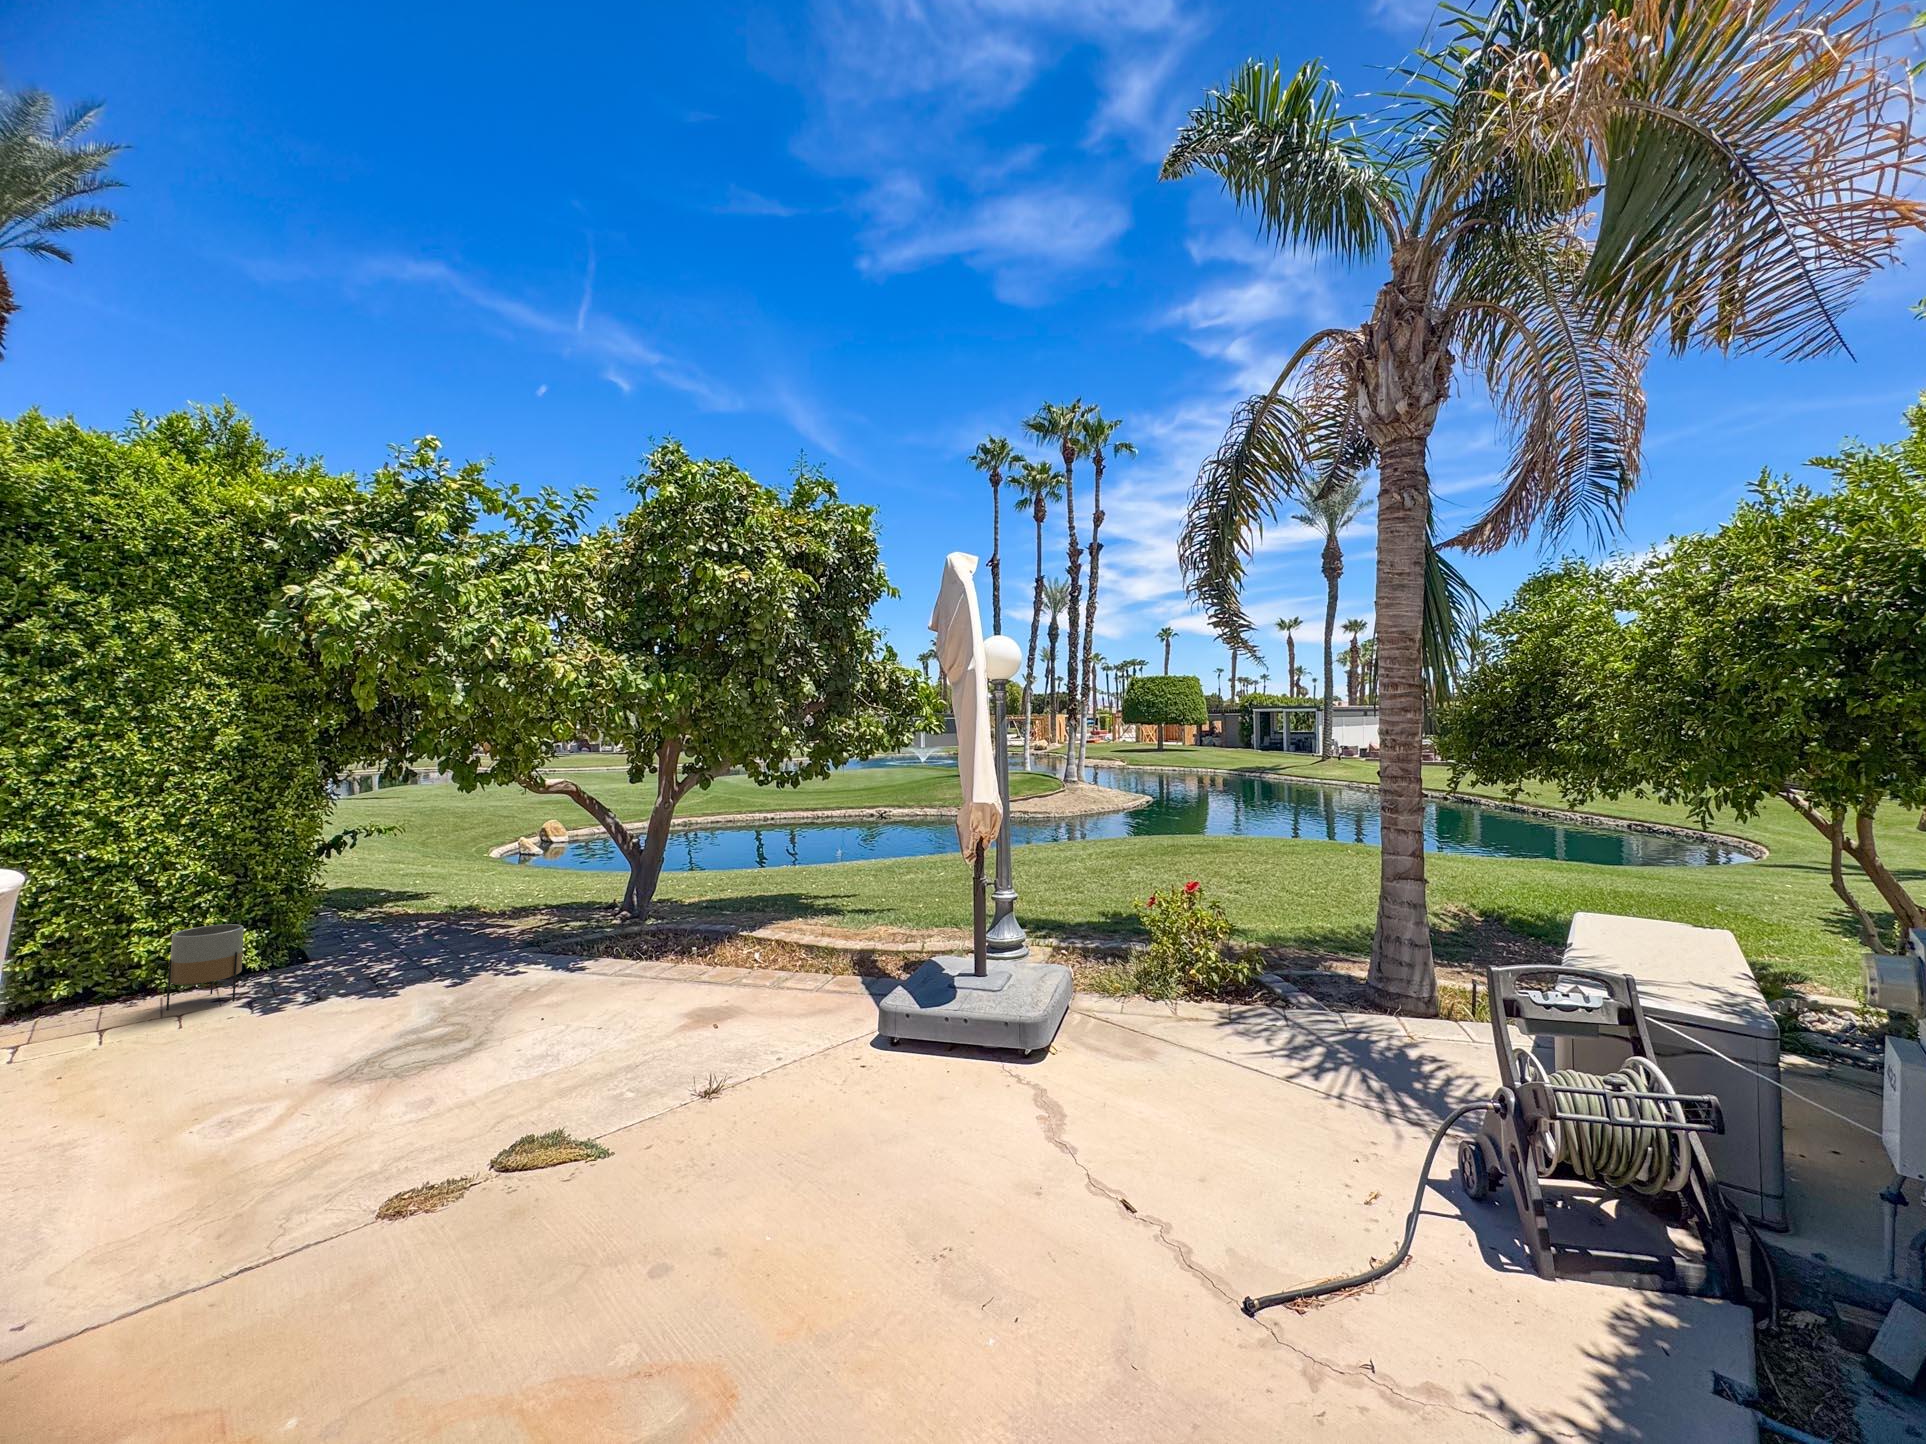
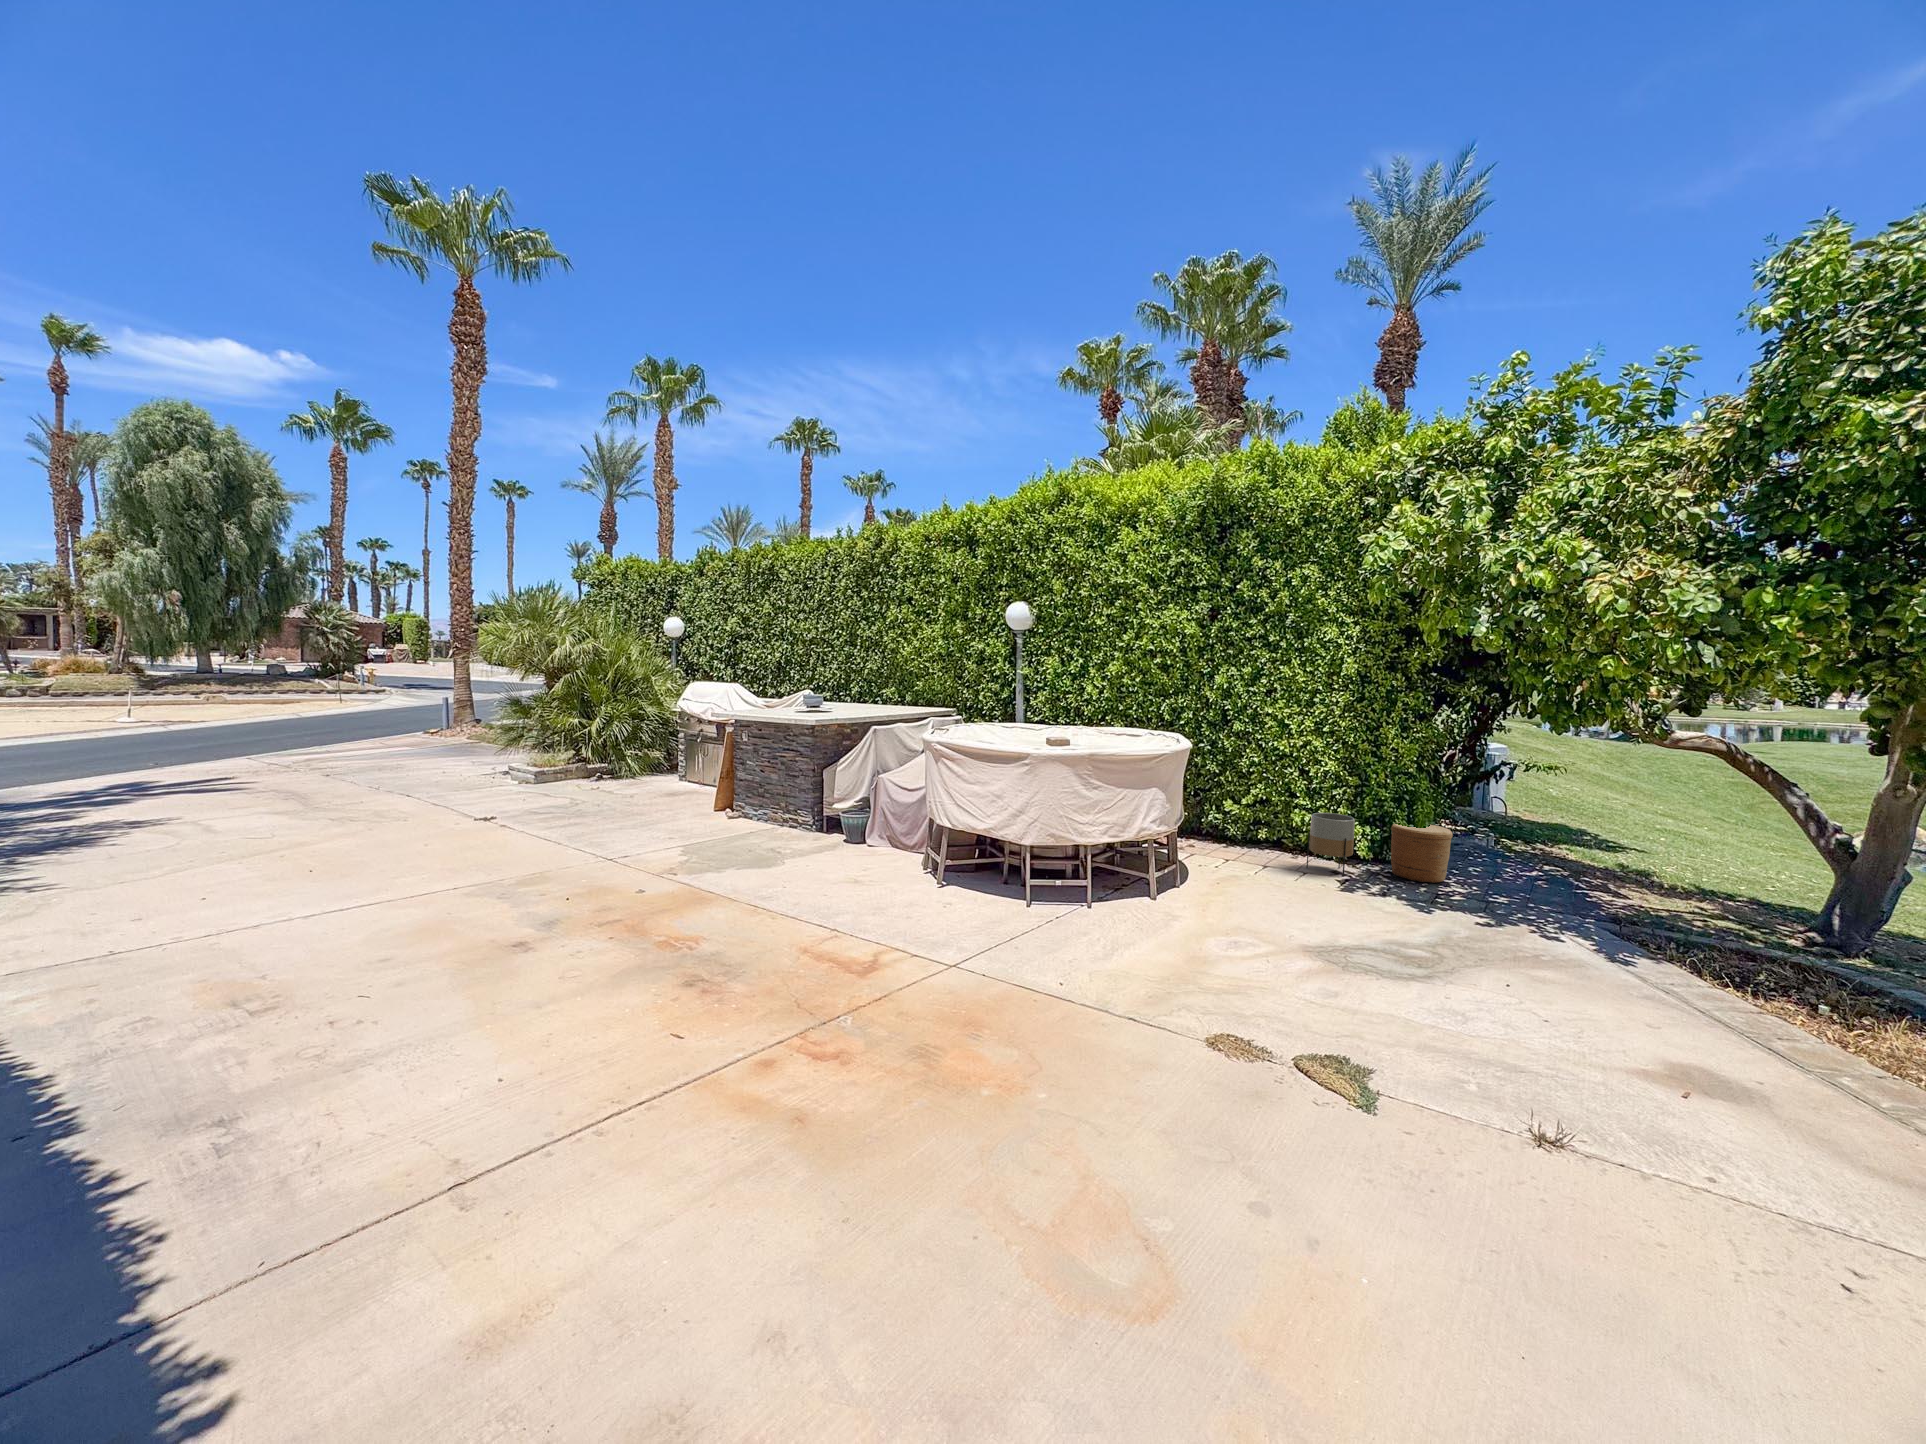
woven basket: none [282,908,361,978] -> present [1391,824,1453,883]

